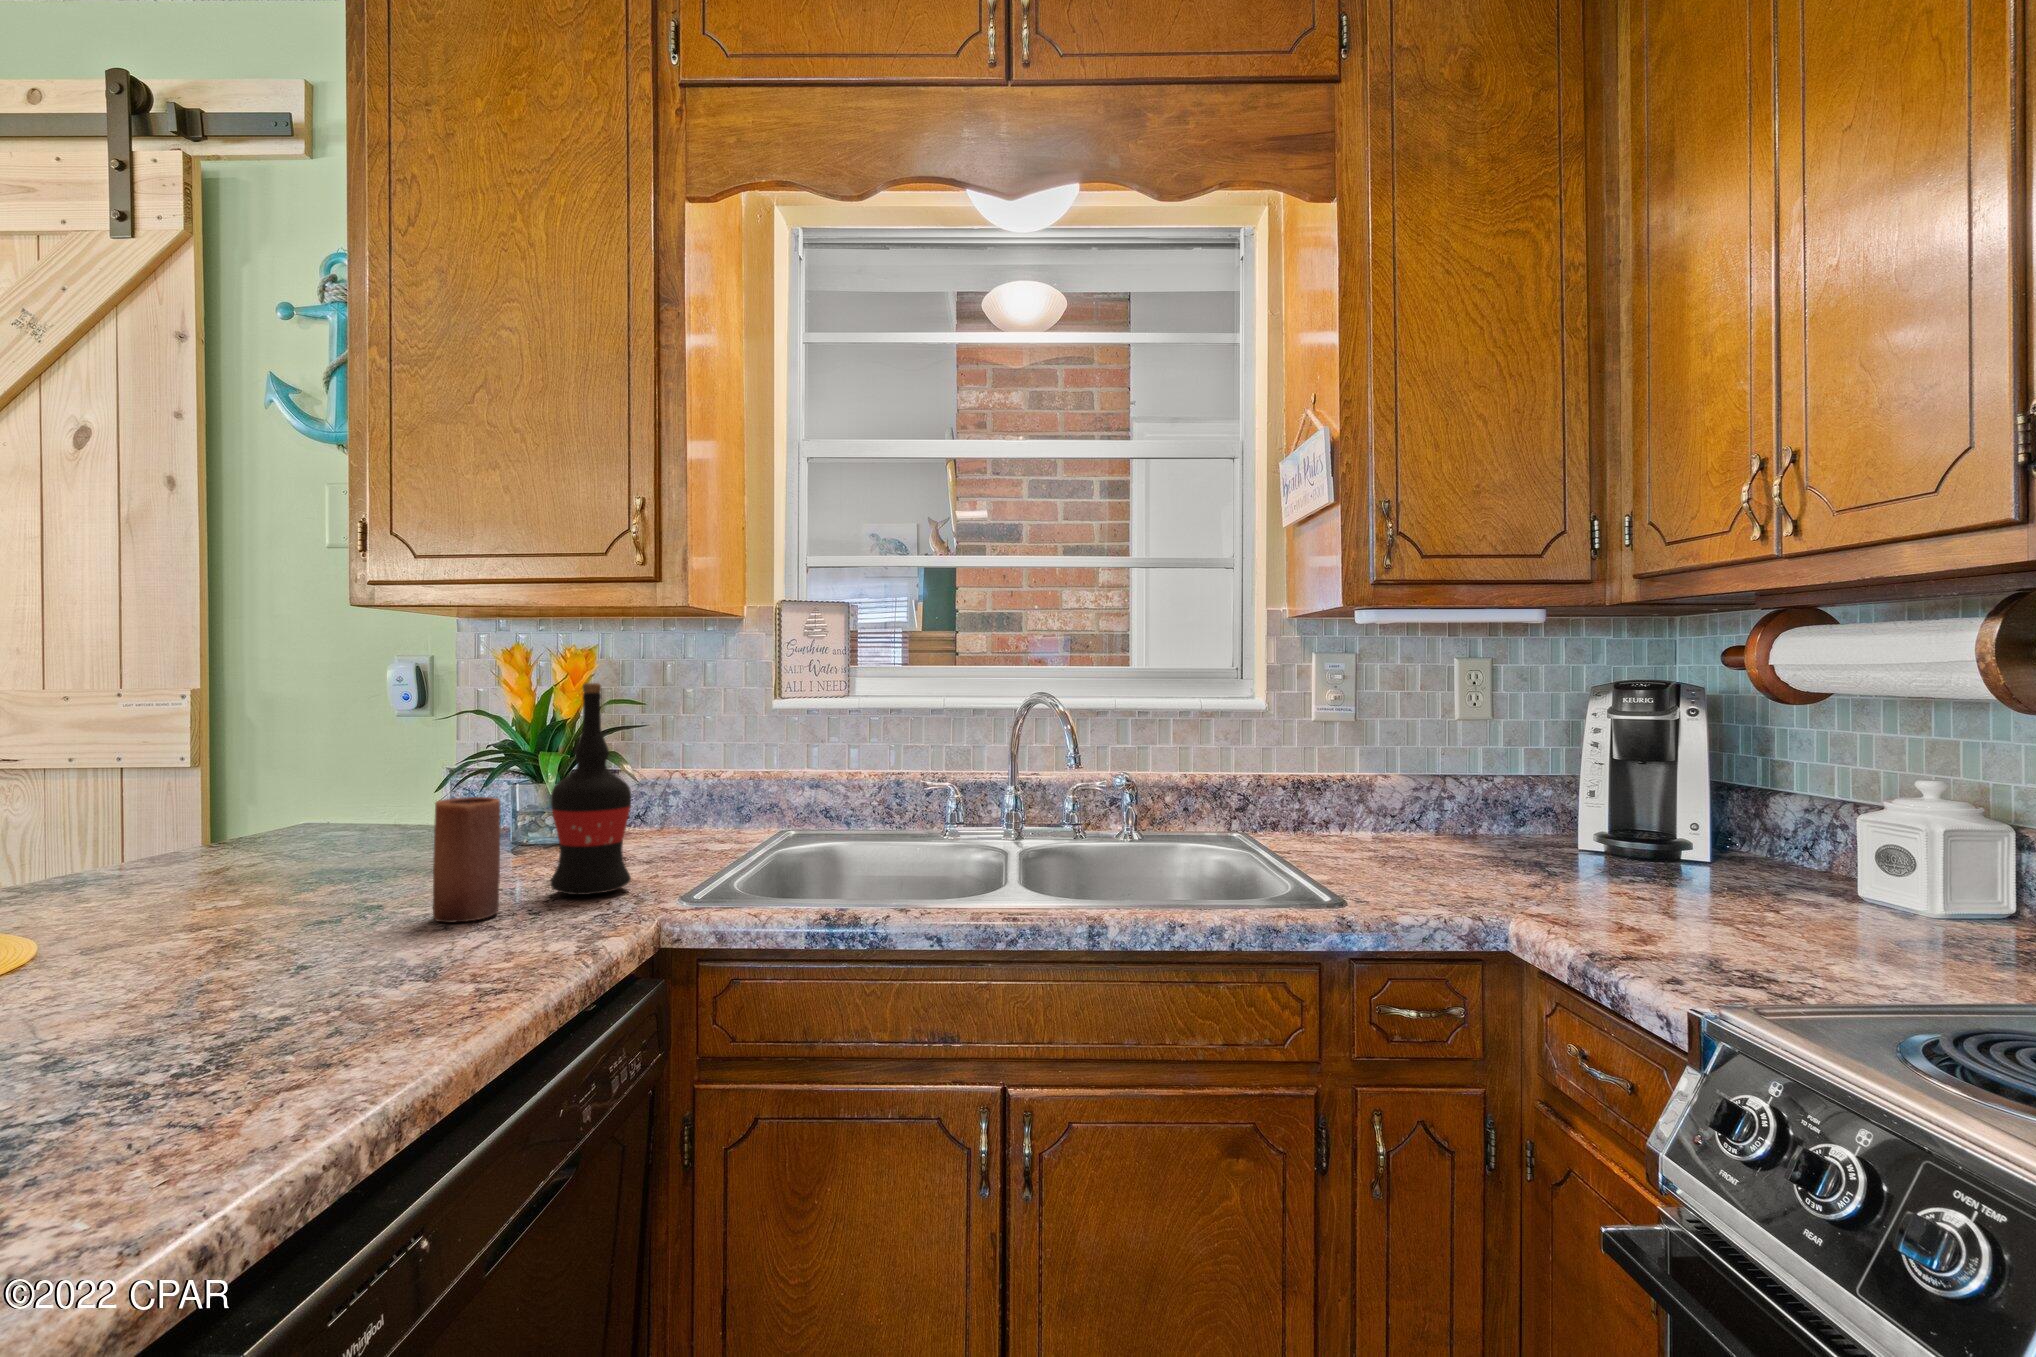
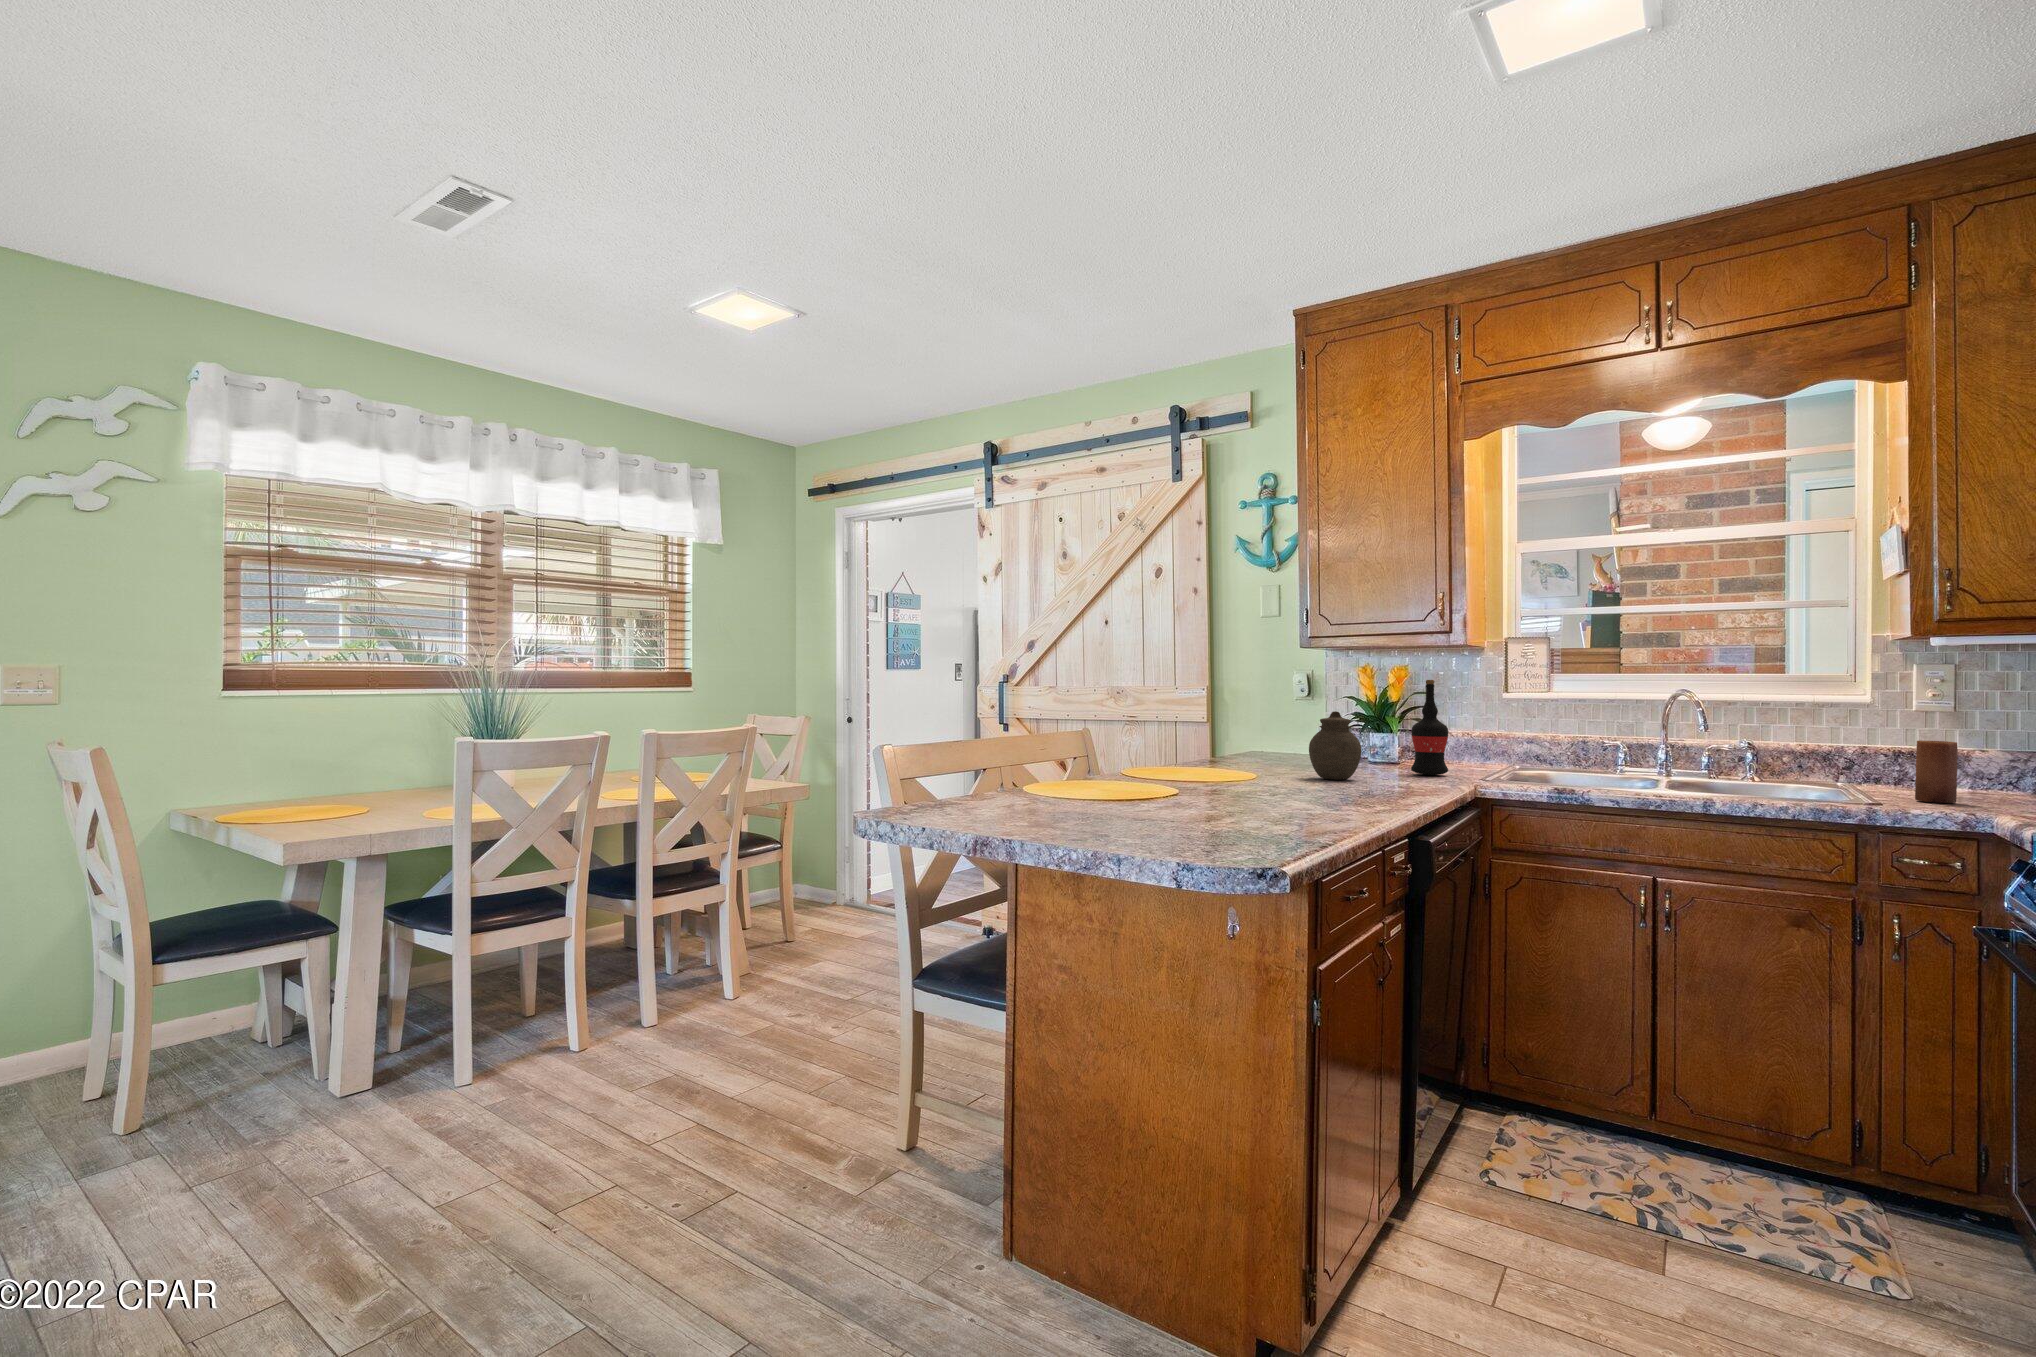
jar: none [187,780,357,975] -> present [1309,711,1361,780]
candle: present [433,797,501,923] -> present [1915,741,1958,803]

